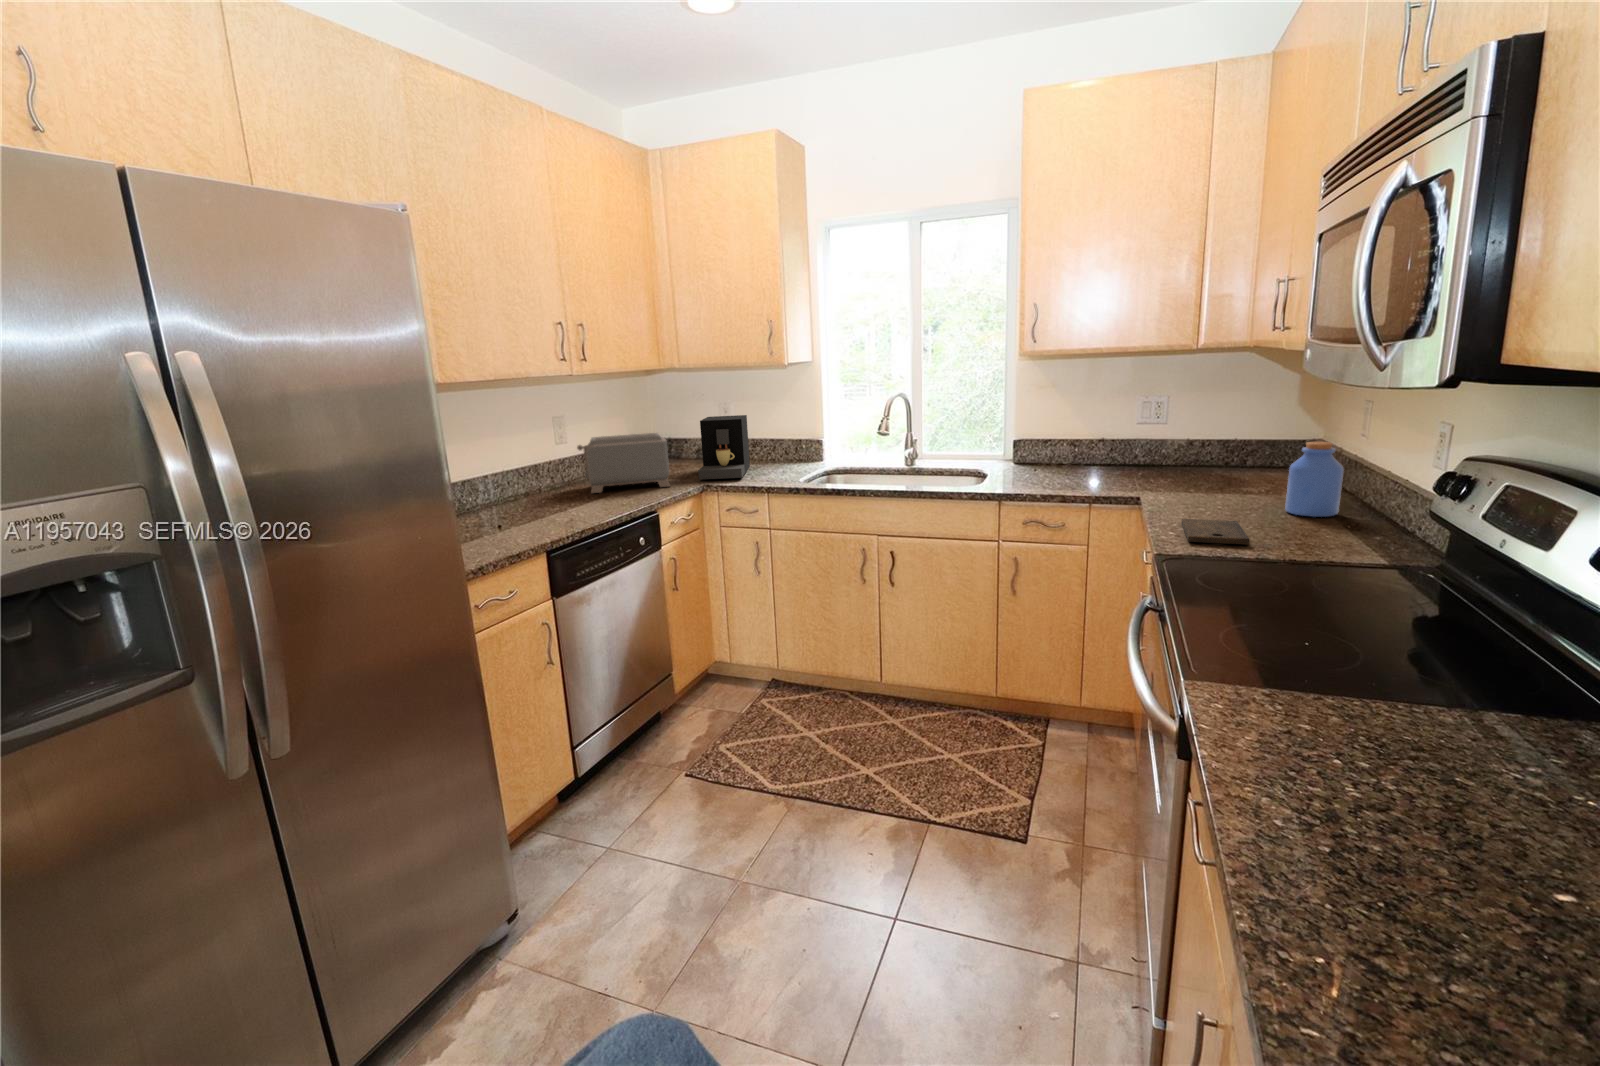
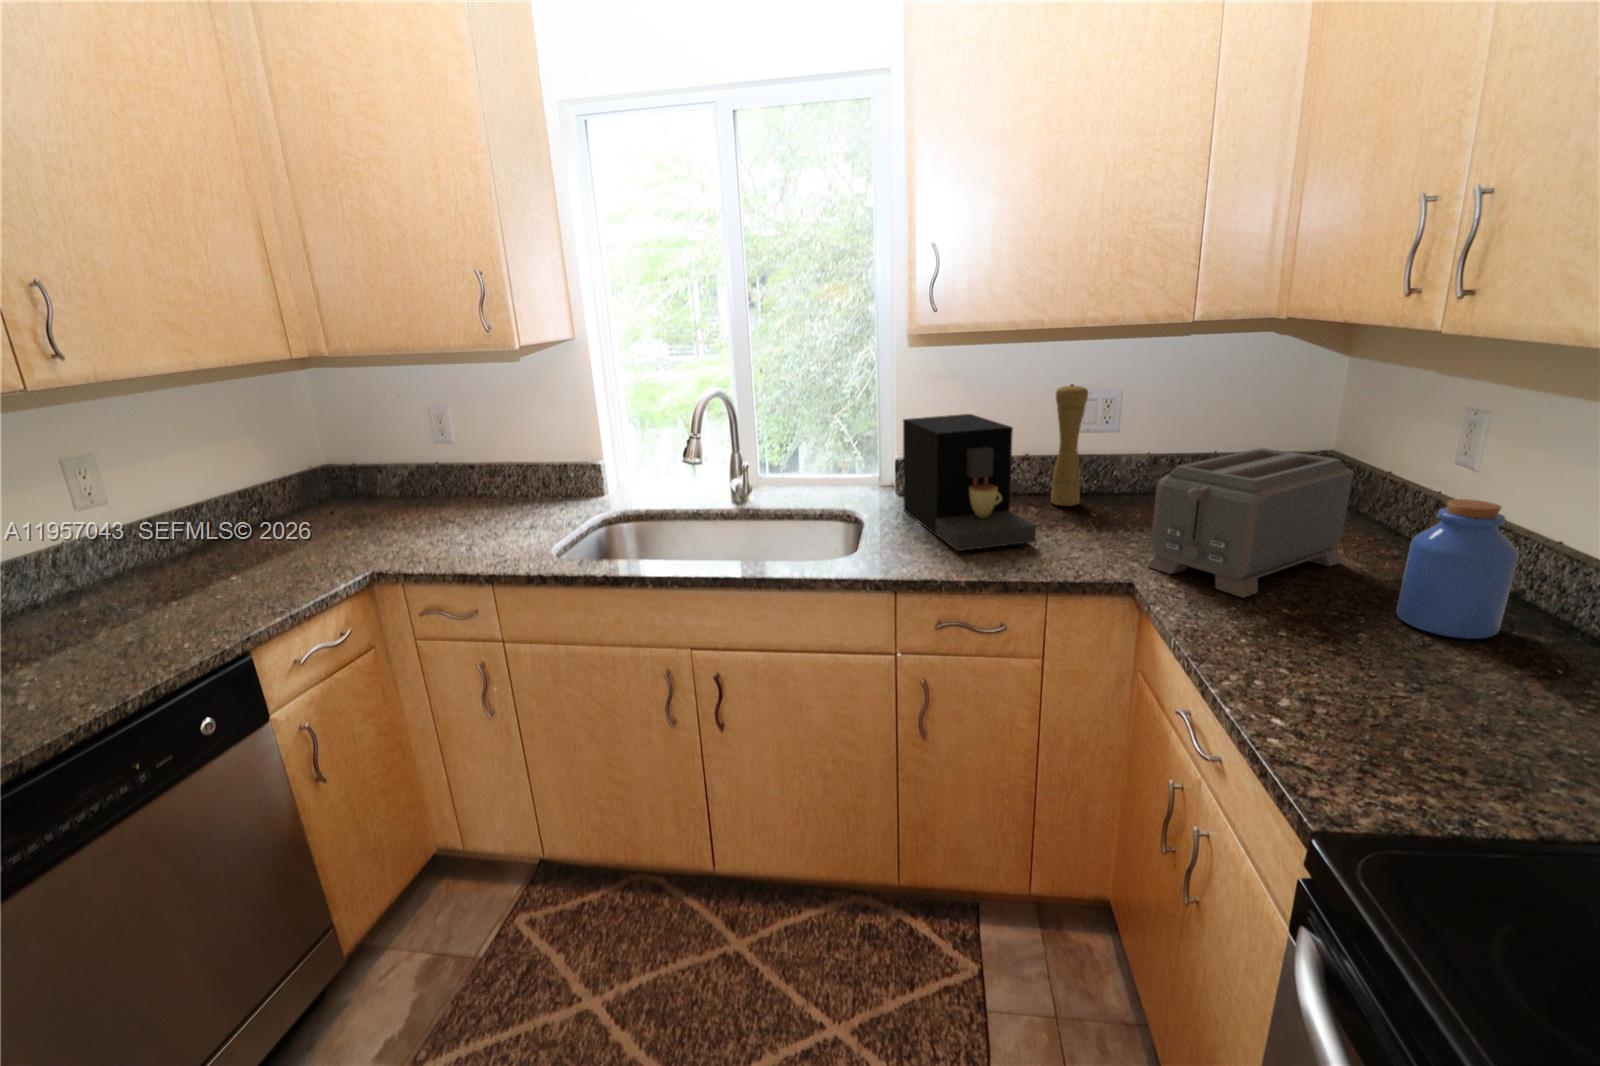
pepper mill: none [1116,390,1140,469] -> present [1051,384,1088,506]
coffee maker: present [698,415,750,479] -> present [903,414,1036,551]
toaster: present [577,433,670,493] -> present [1148,448,1354,598]
cutting board: present [1182,519,1249,544] -> none [1262,667,1470,770]

